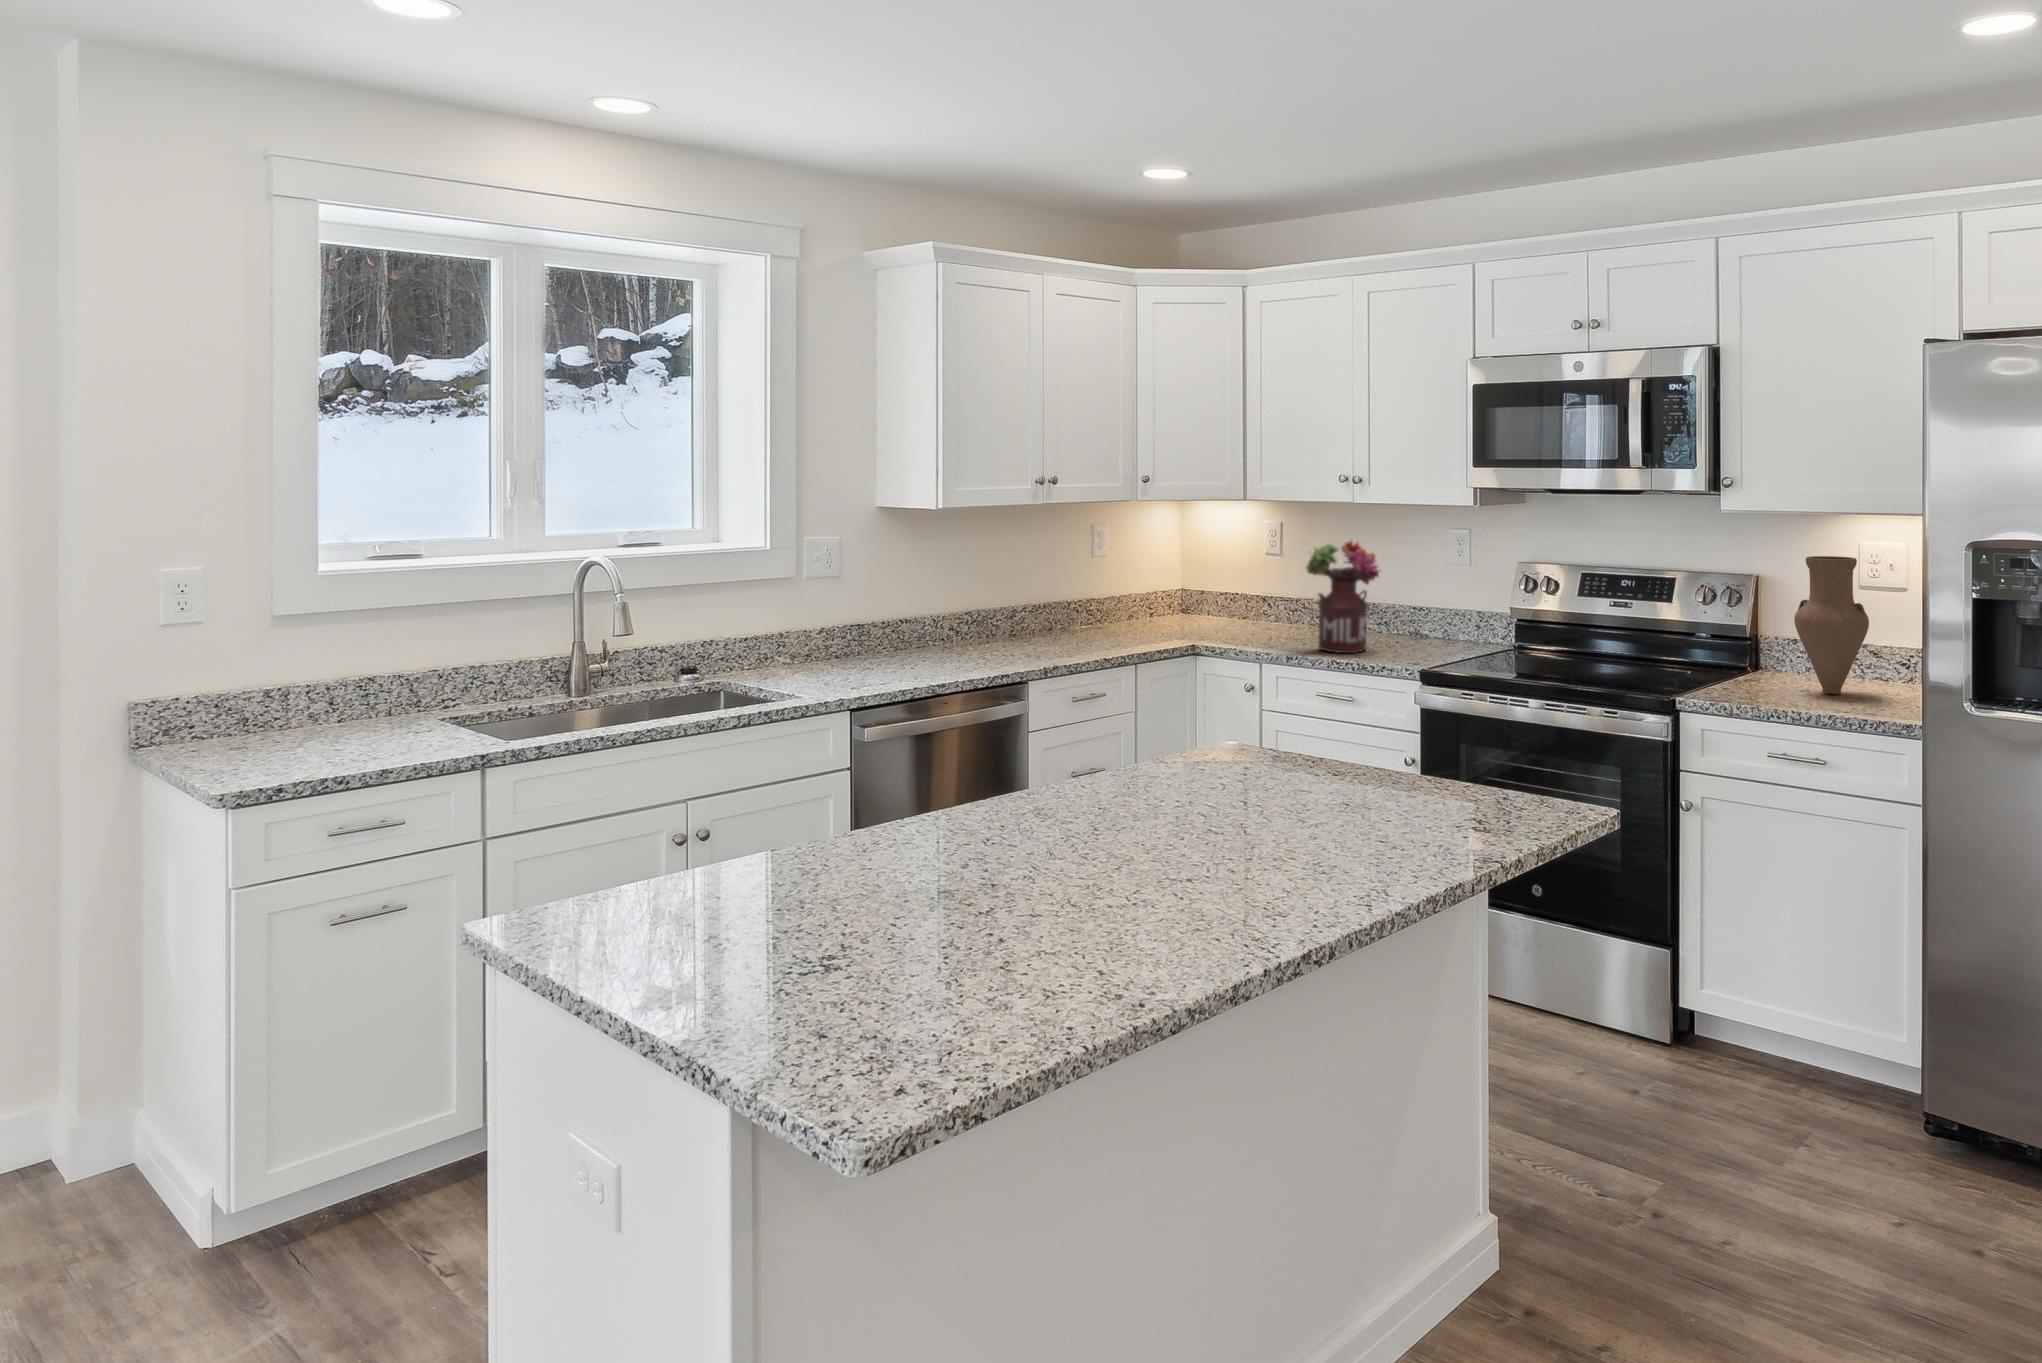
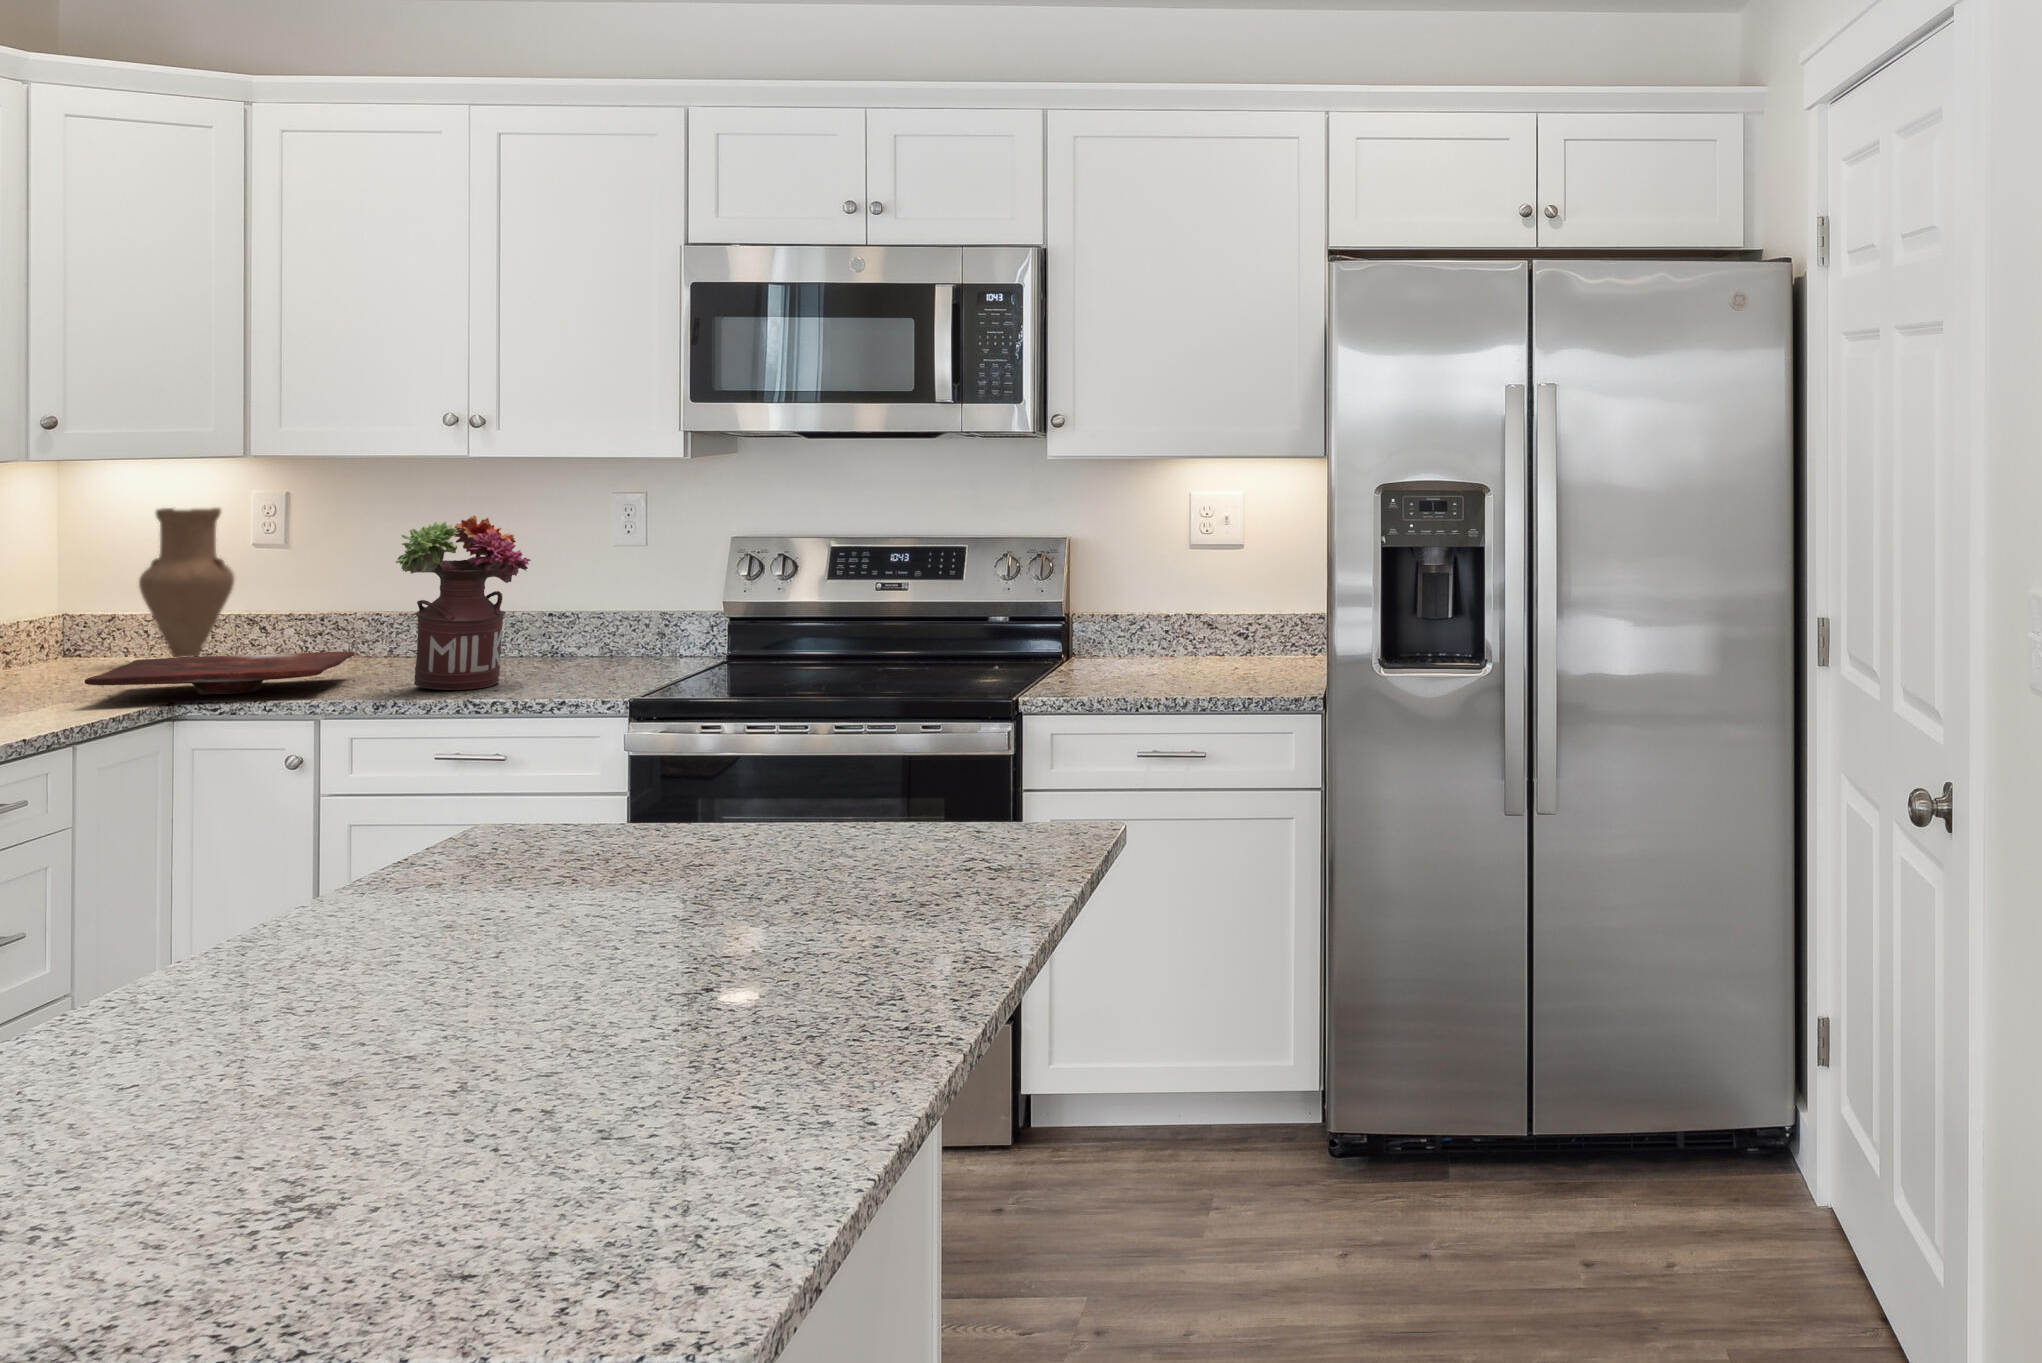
vase: present [1794,556,1869,694] -> present [139,508,234,657]
cutting board: none [1157,617,1298,642] -> present [85,651,355,695]

